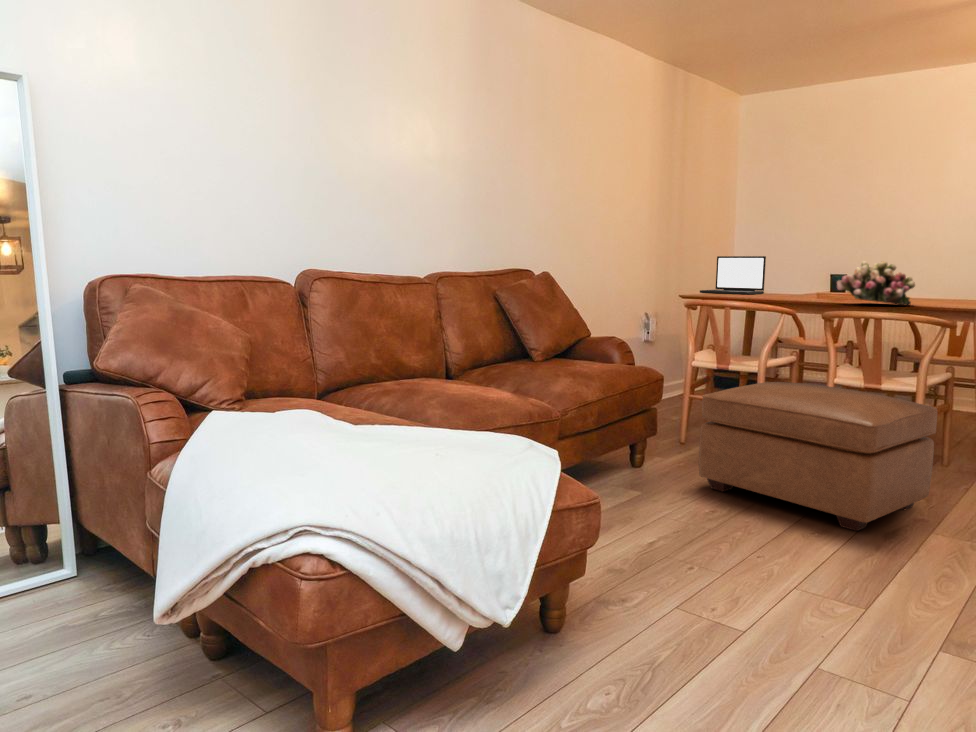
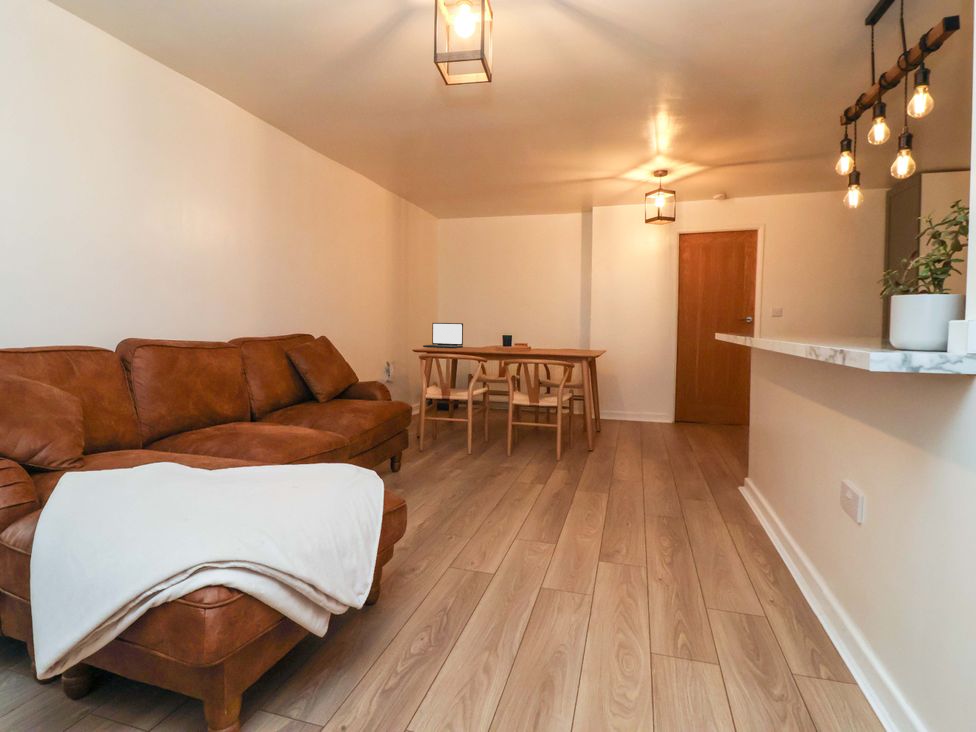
flower arrangement: present [837,261,915,305] -> none [511,329,553,356]
ottoman: present [699,382,937,531] -> none [441,407,573,496]

